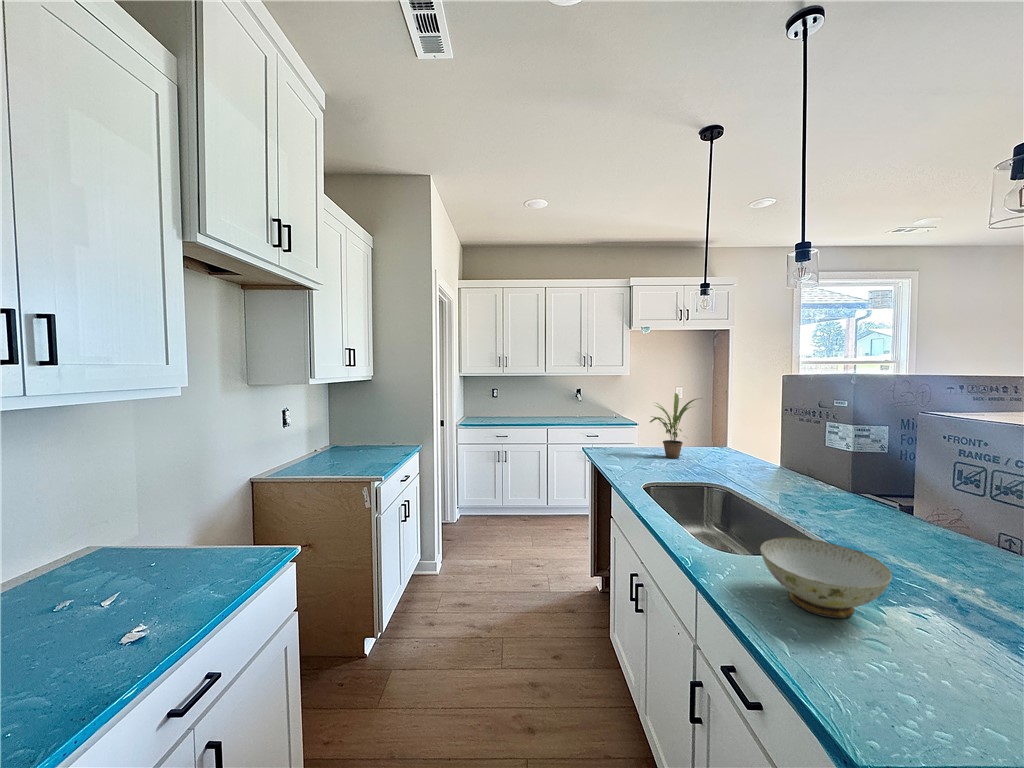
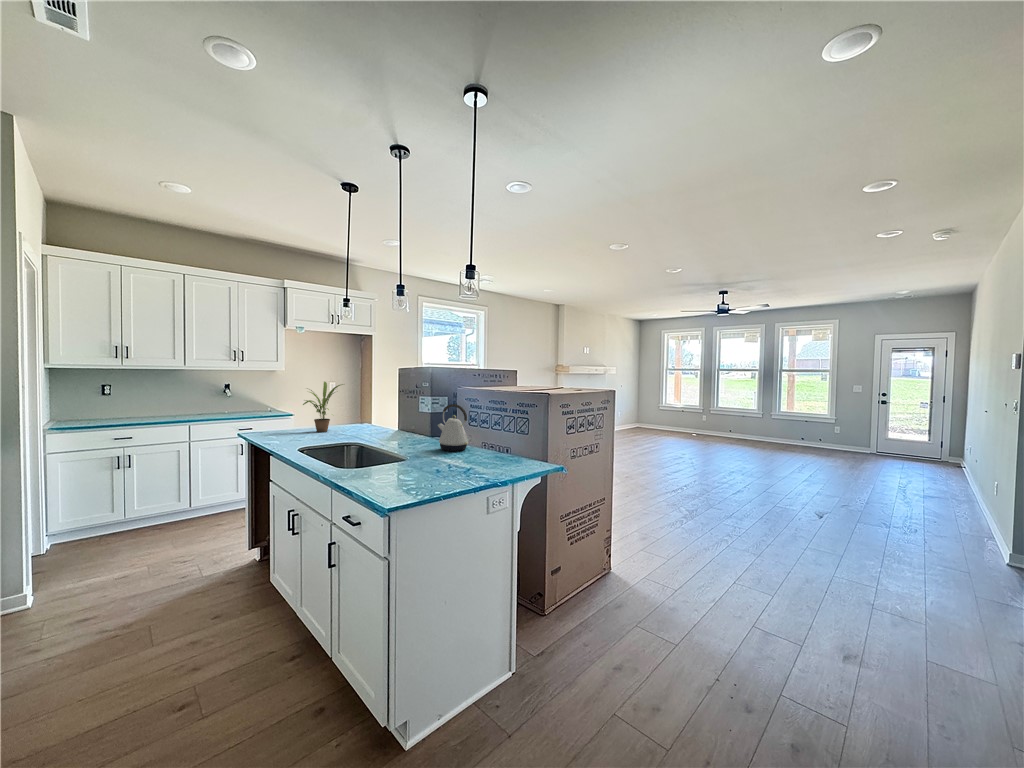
kettle: none [886,454,977,551] -> present [438,404,469,451]
ceramic bowl: present [760,537,892,618] -> none [366,446,421,476]

